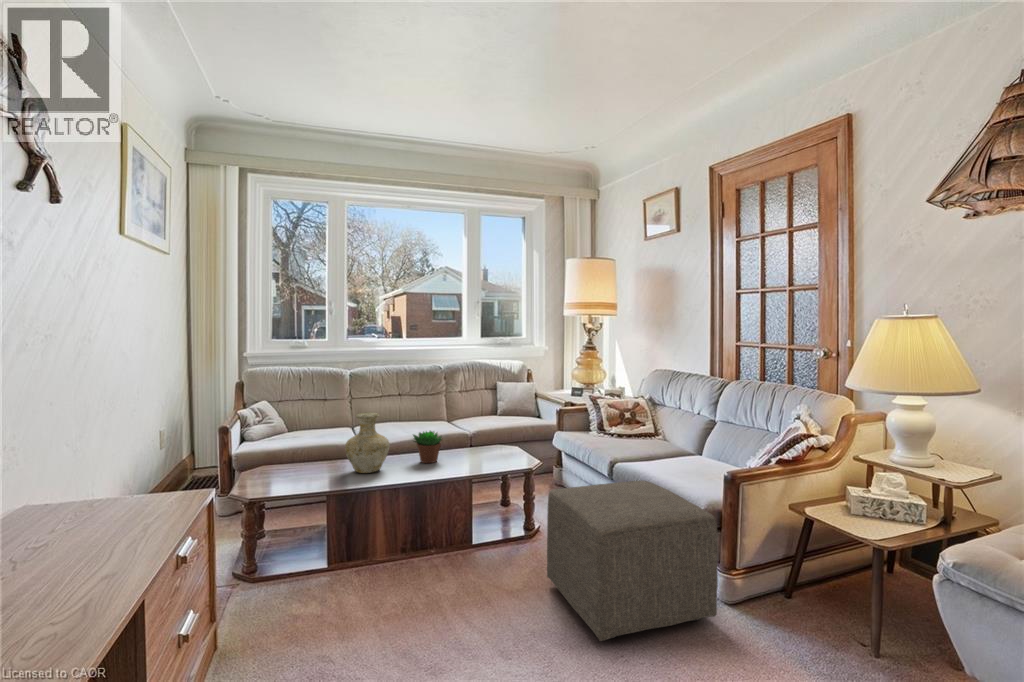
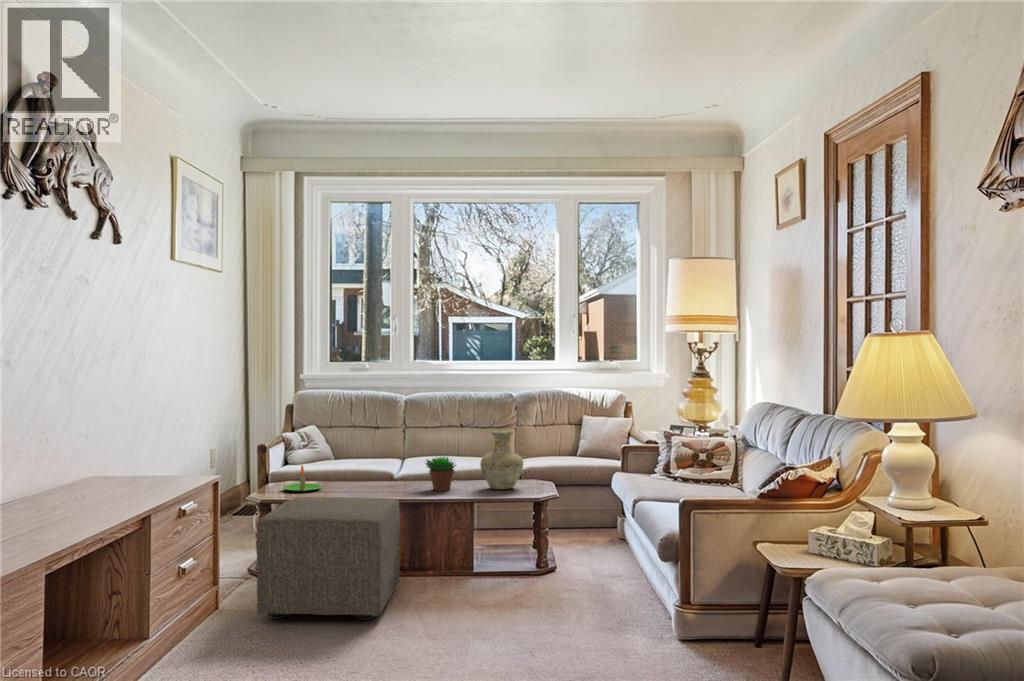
vase: present [345,412,389,473] -> present [480,430,523,489]
candle: none [267,449,309,478] -> present [283,465,322,492]
ottoman: present [547,481,718,641] -> present [256,497,400,620]

